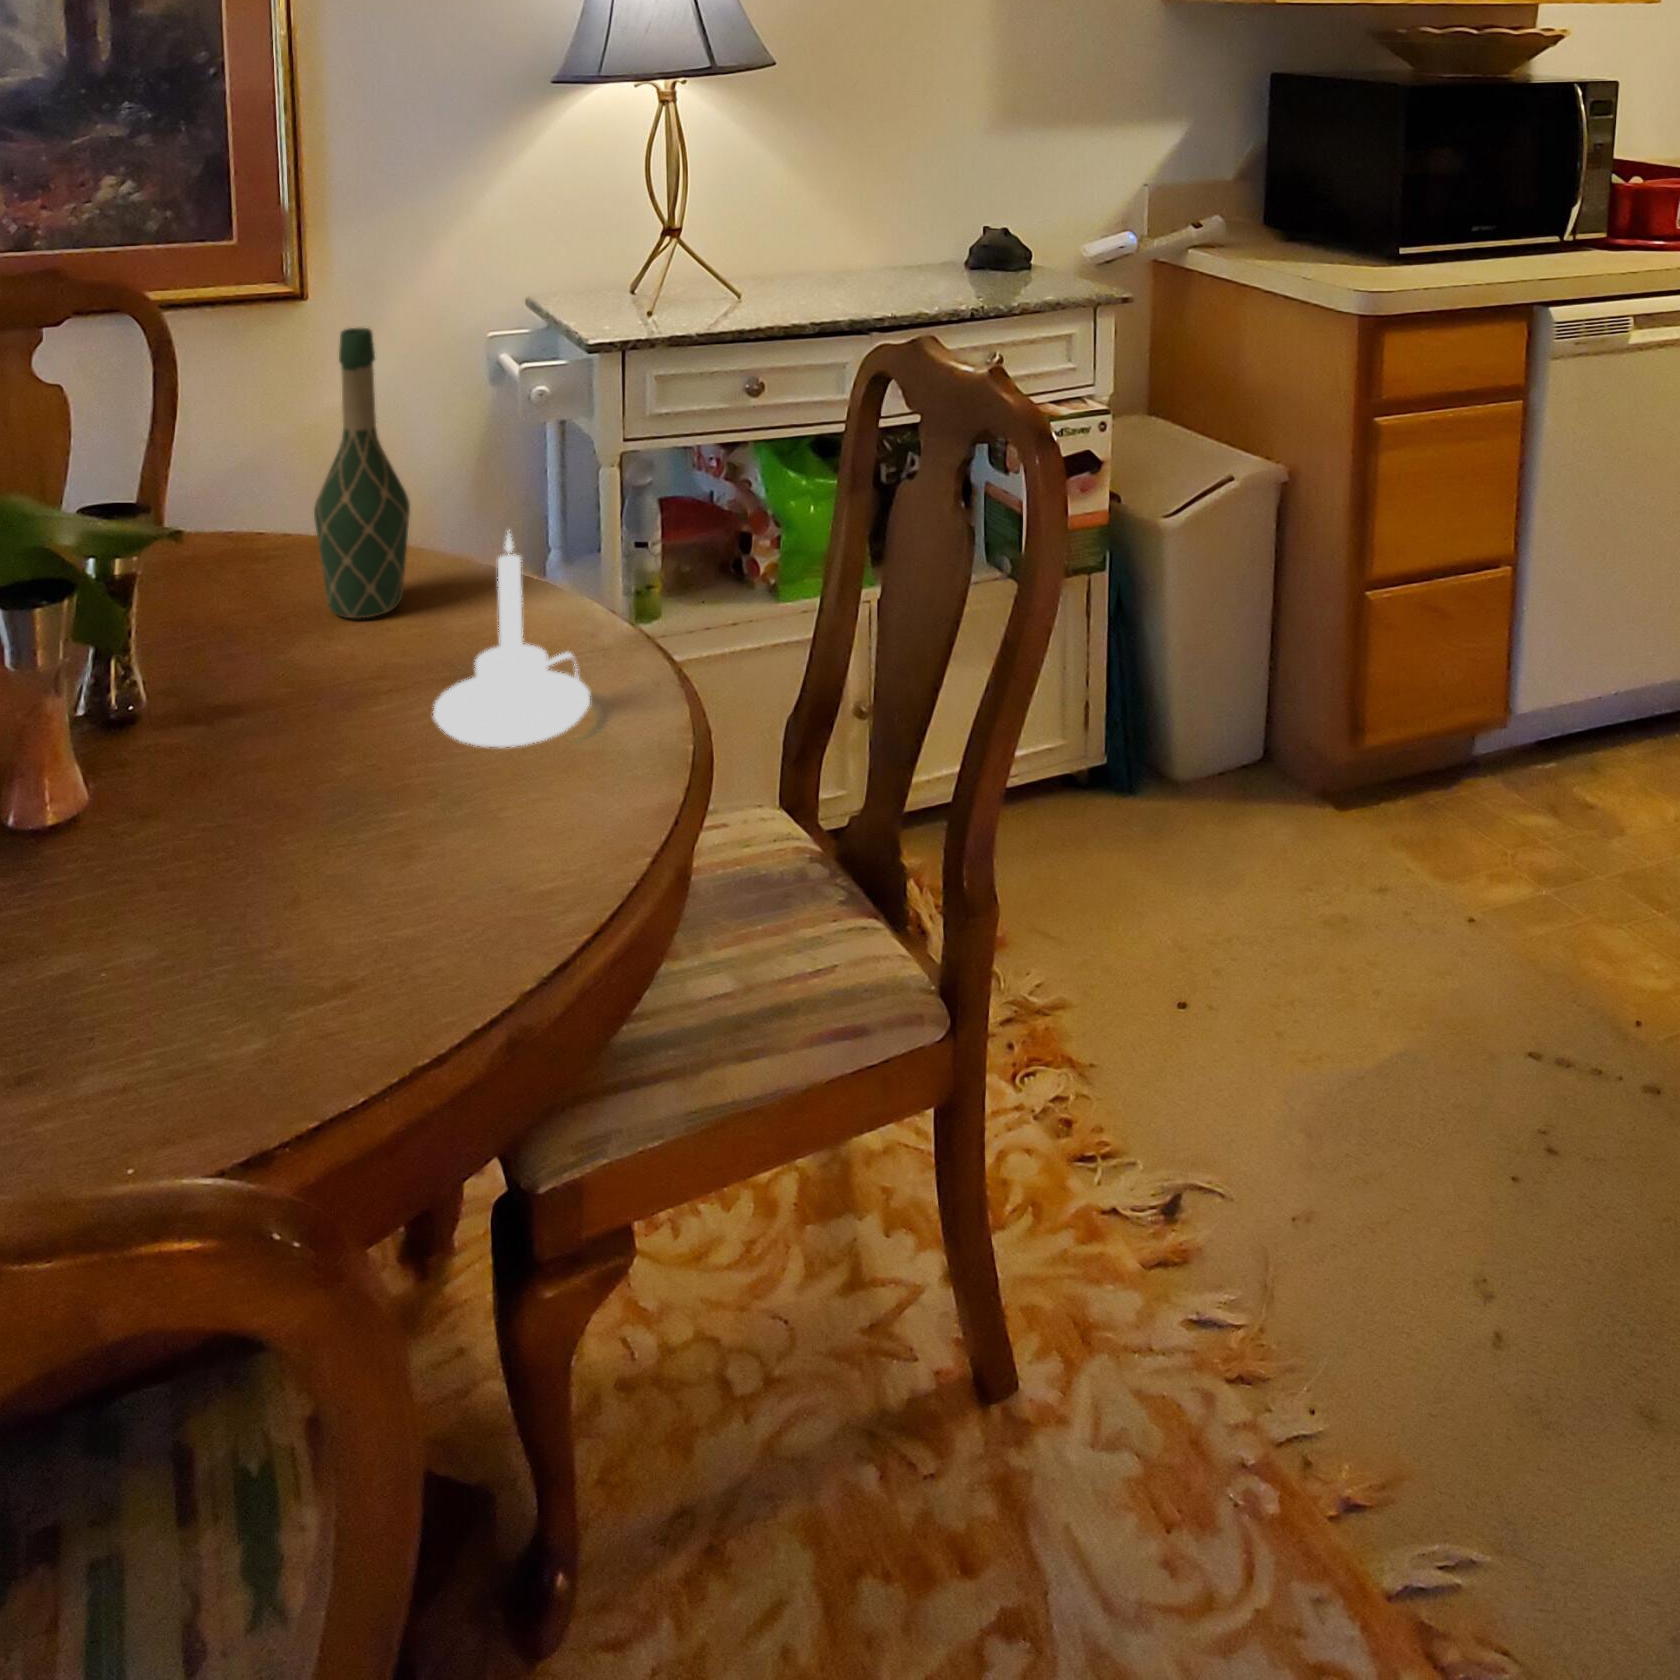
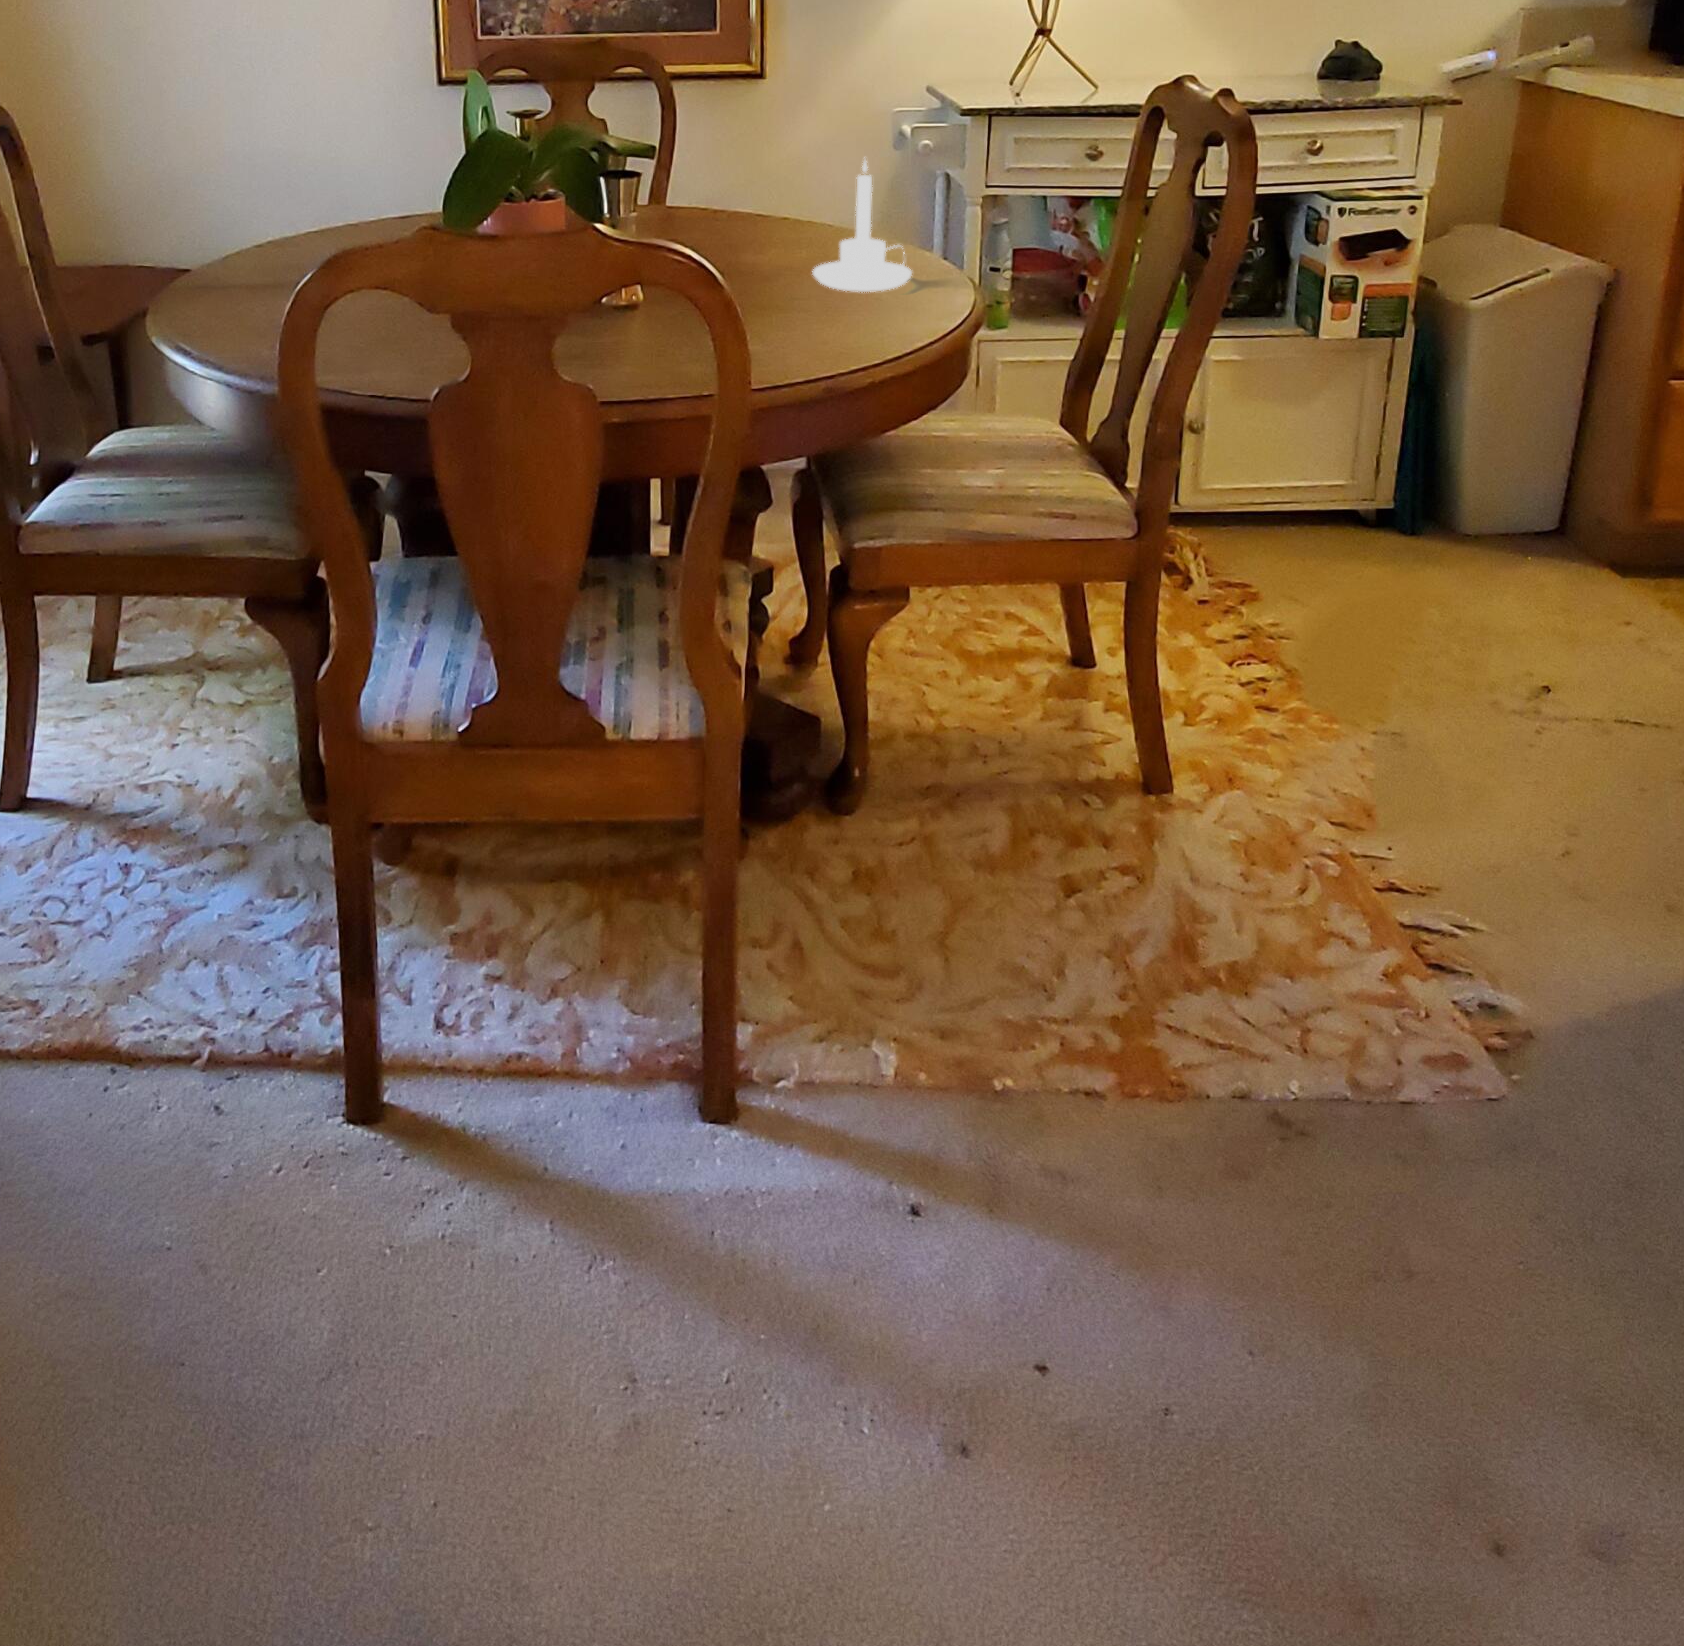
wine bottle: present [314,328,410,618] -> none [753,47,814,241]

